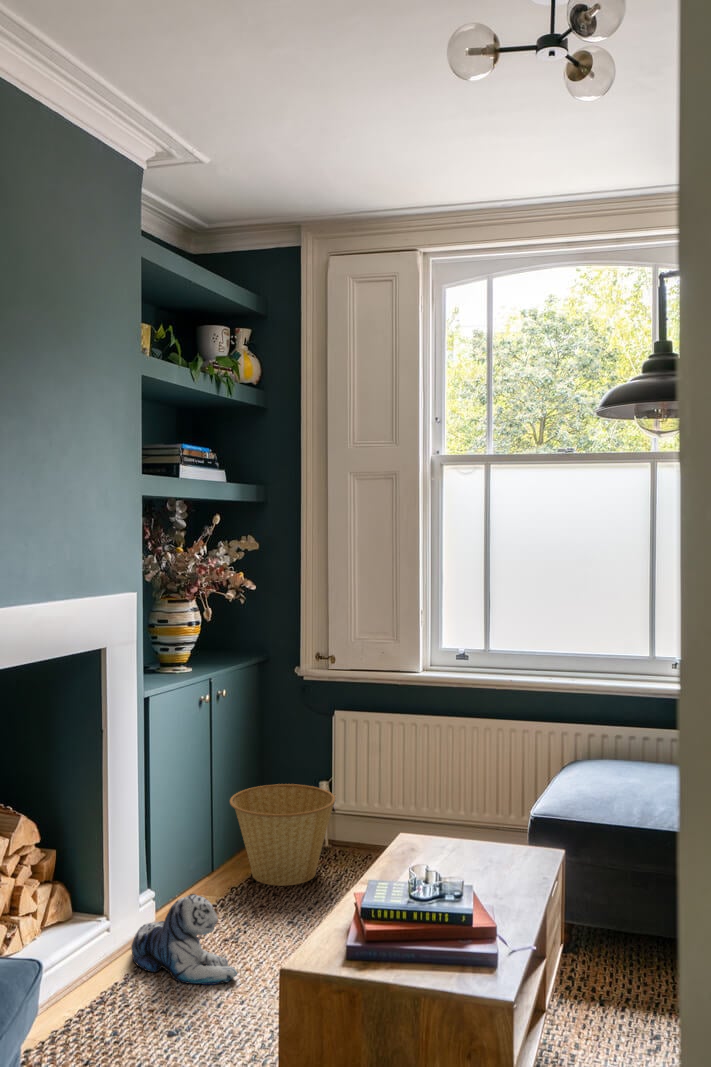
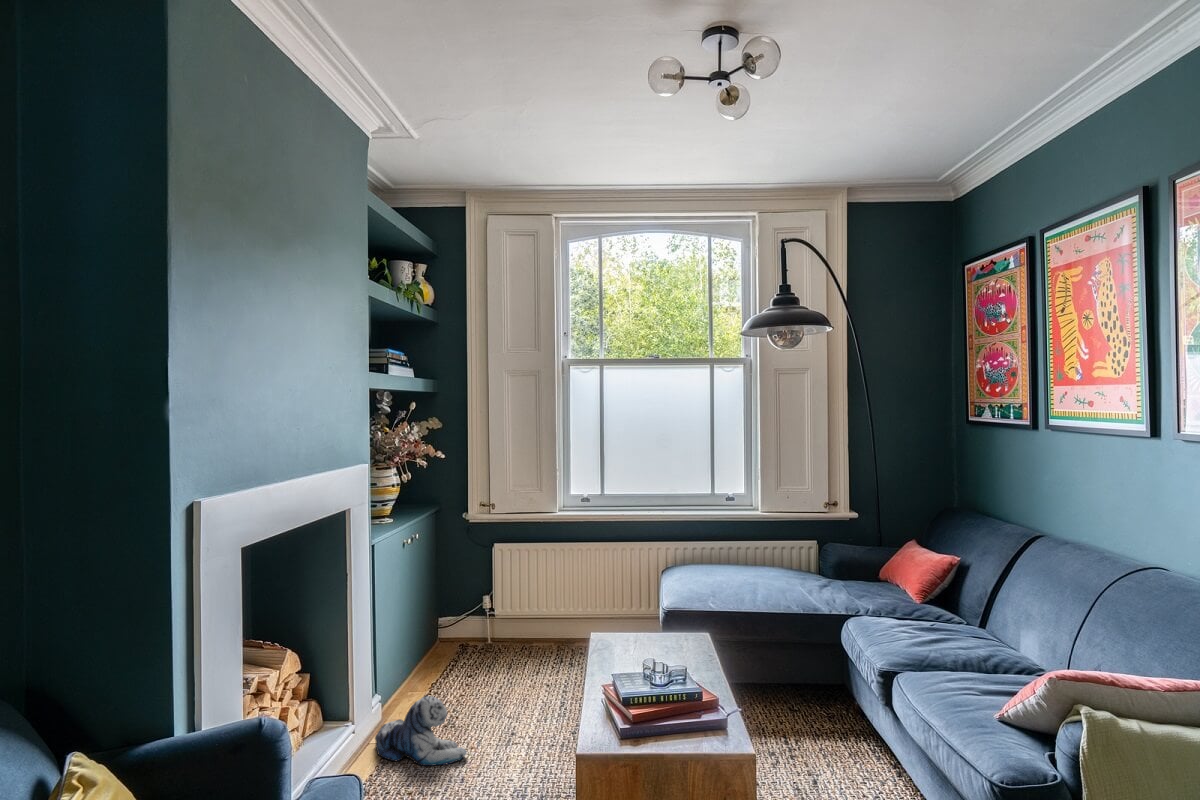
basket: present [230,784,335,886] -> none [426,601,506,678]

